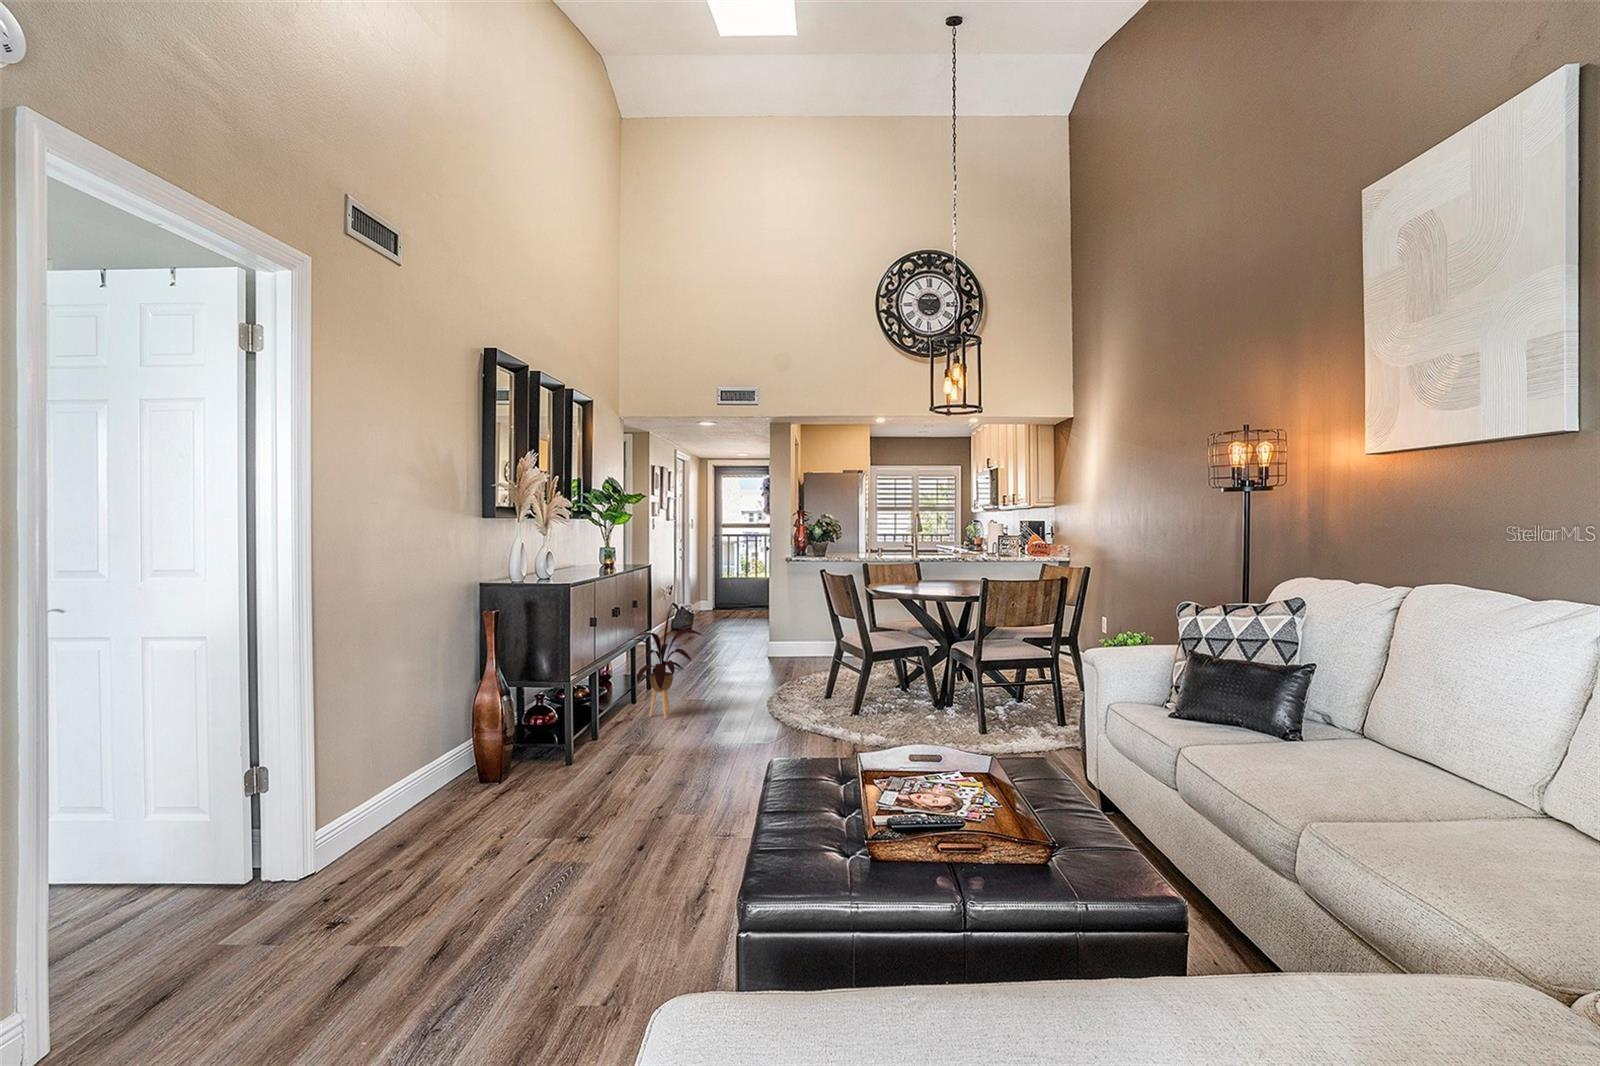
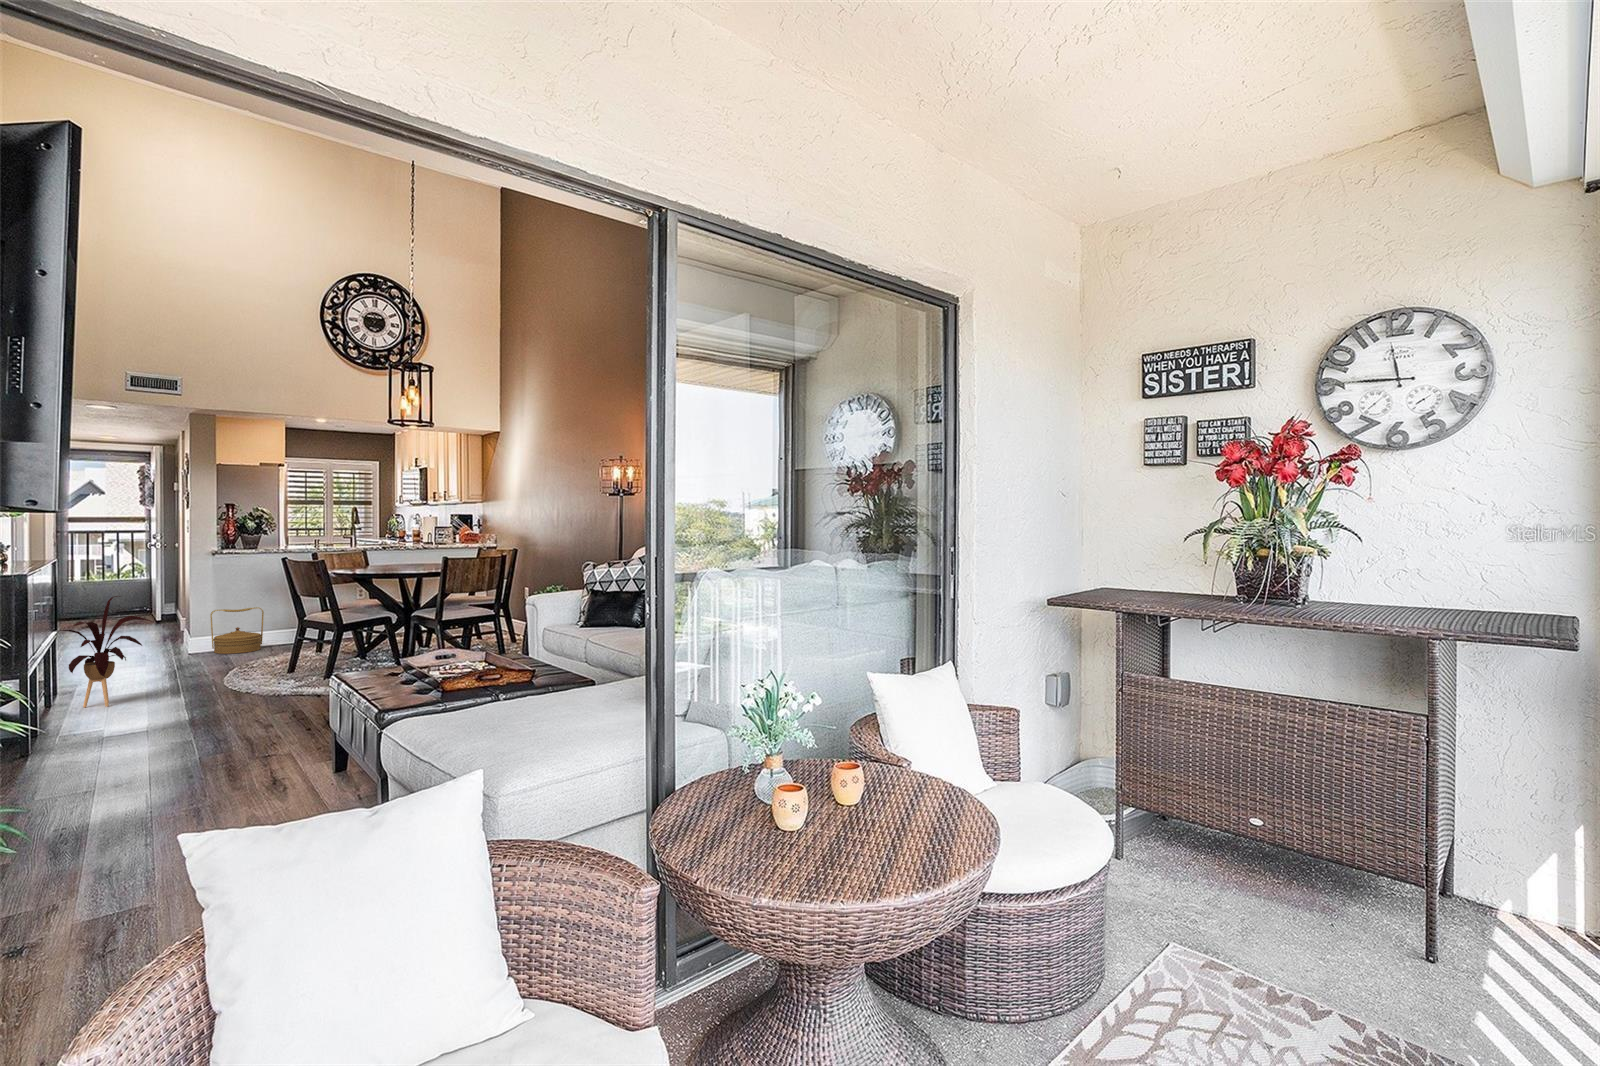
woven basket: none [782,619,826,666] -> present [210,607,264,654]

